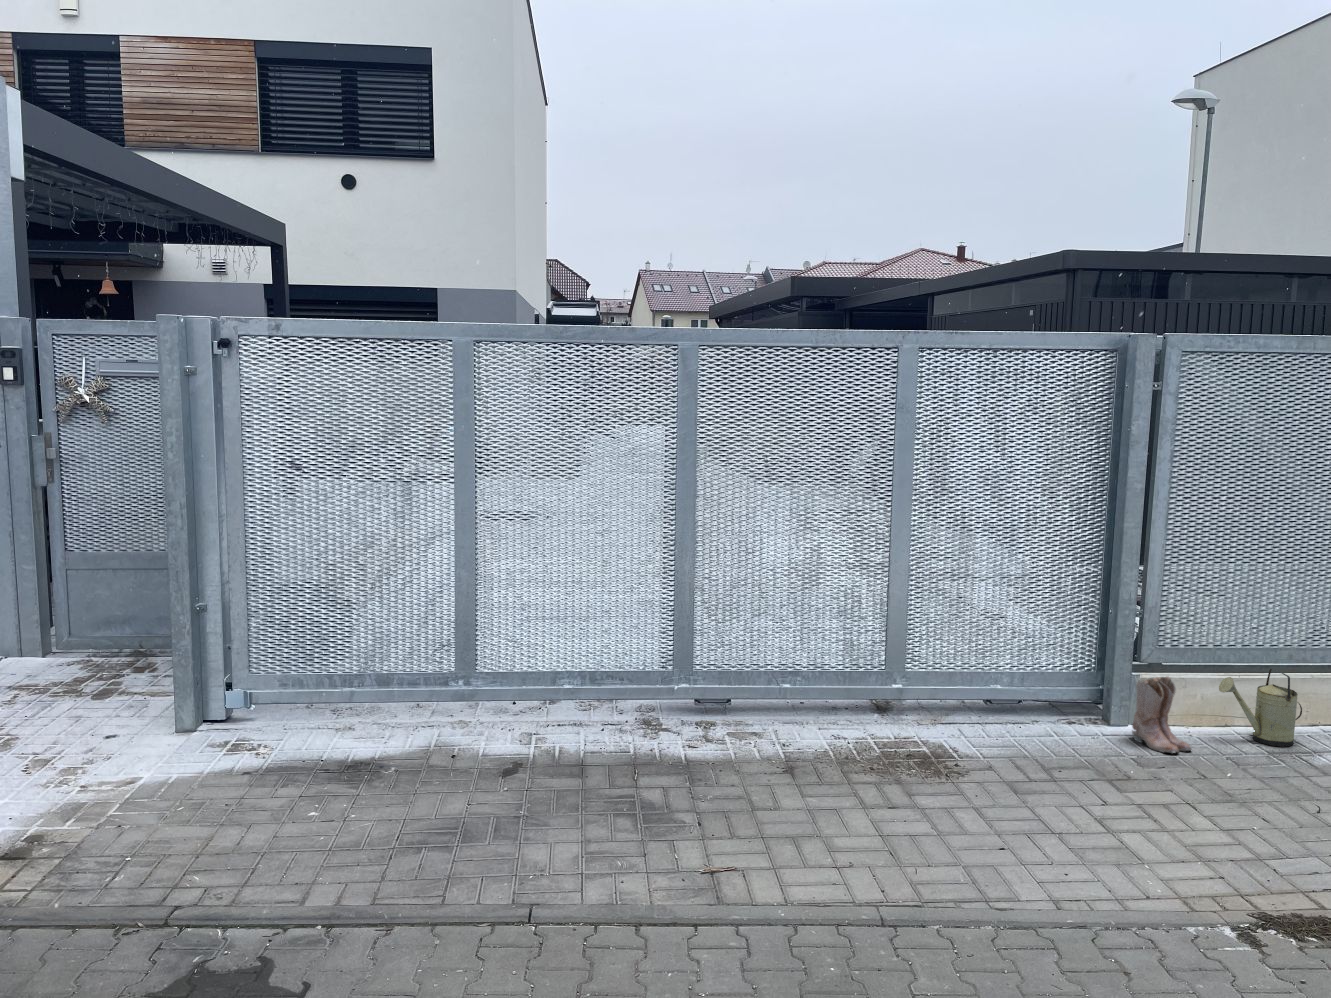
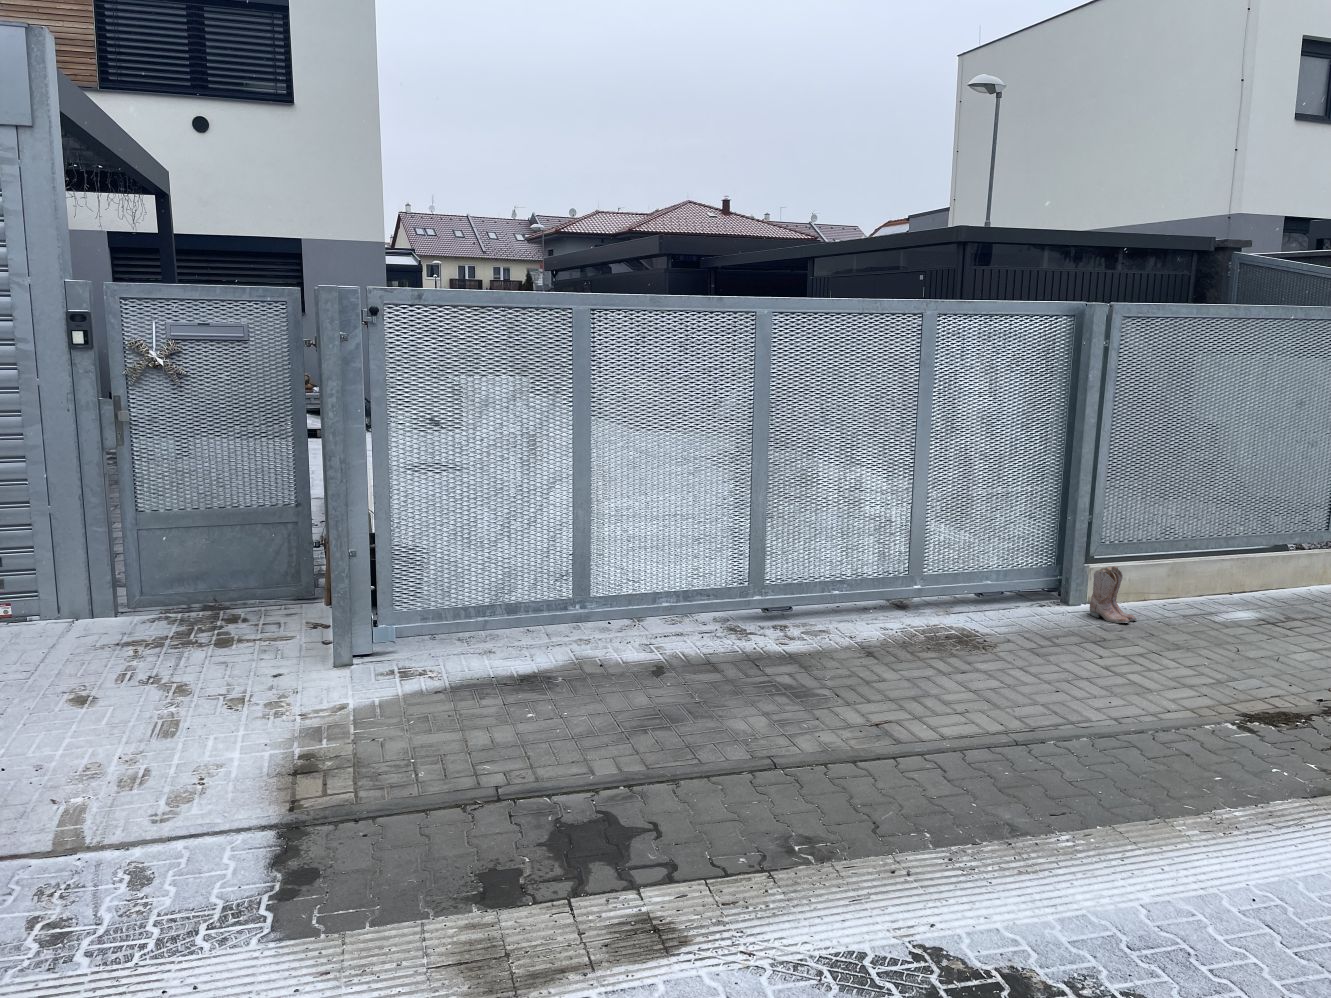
watering can: present [1219,669,1302,747] -> none [1149,556,1203,613]

